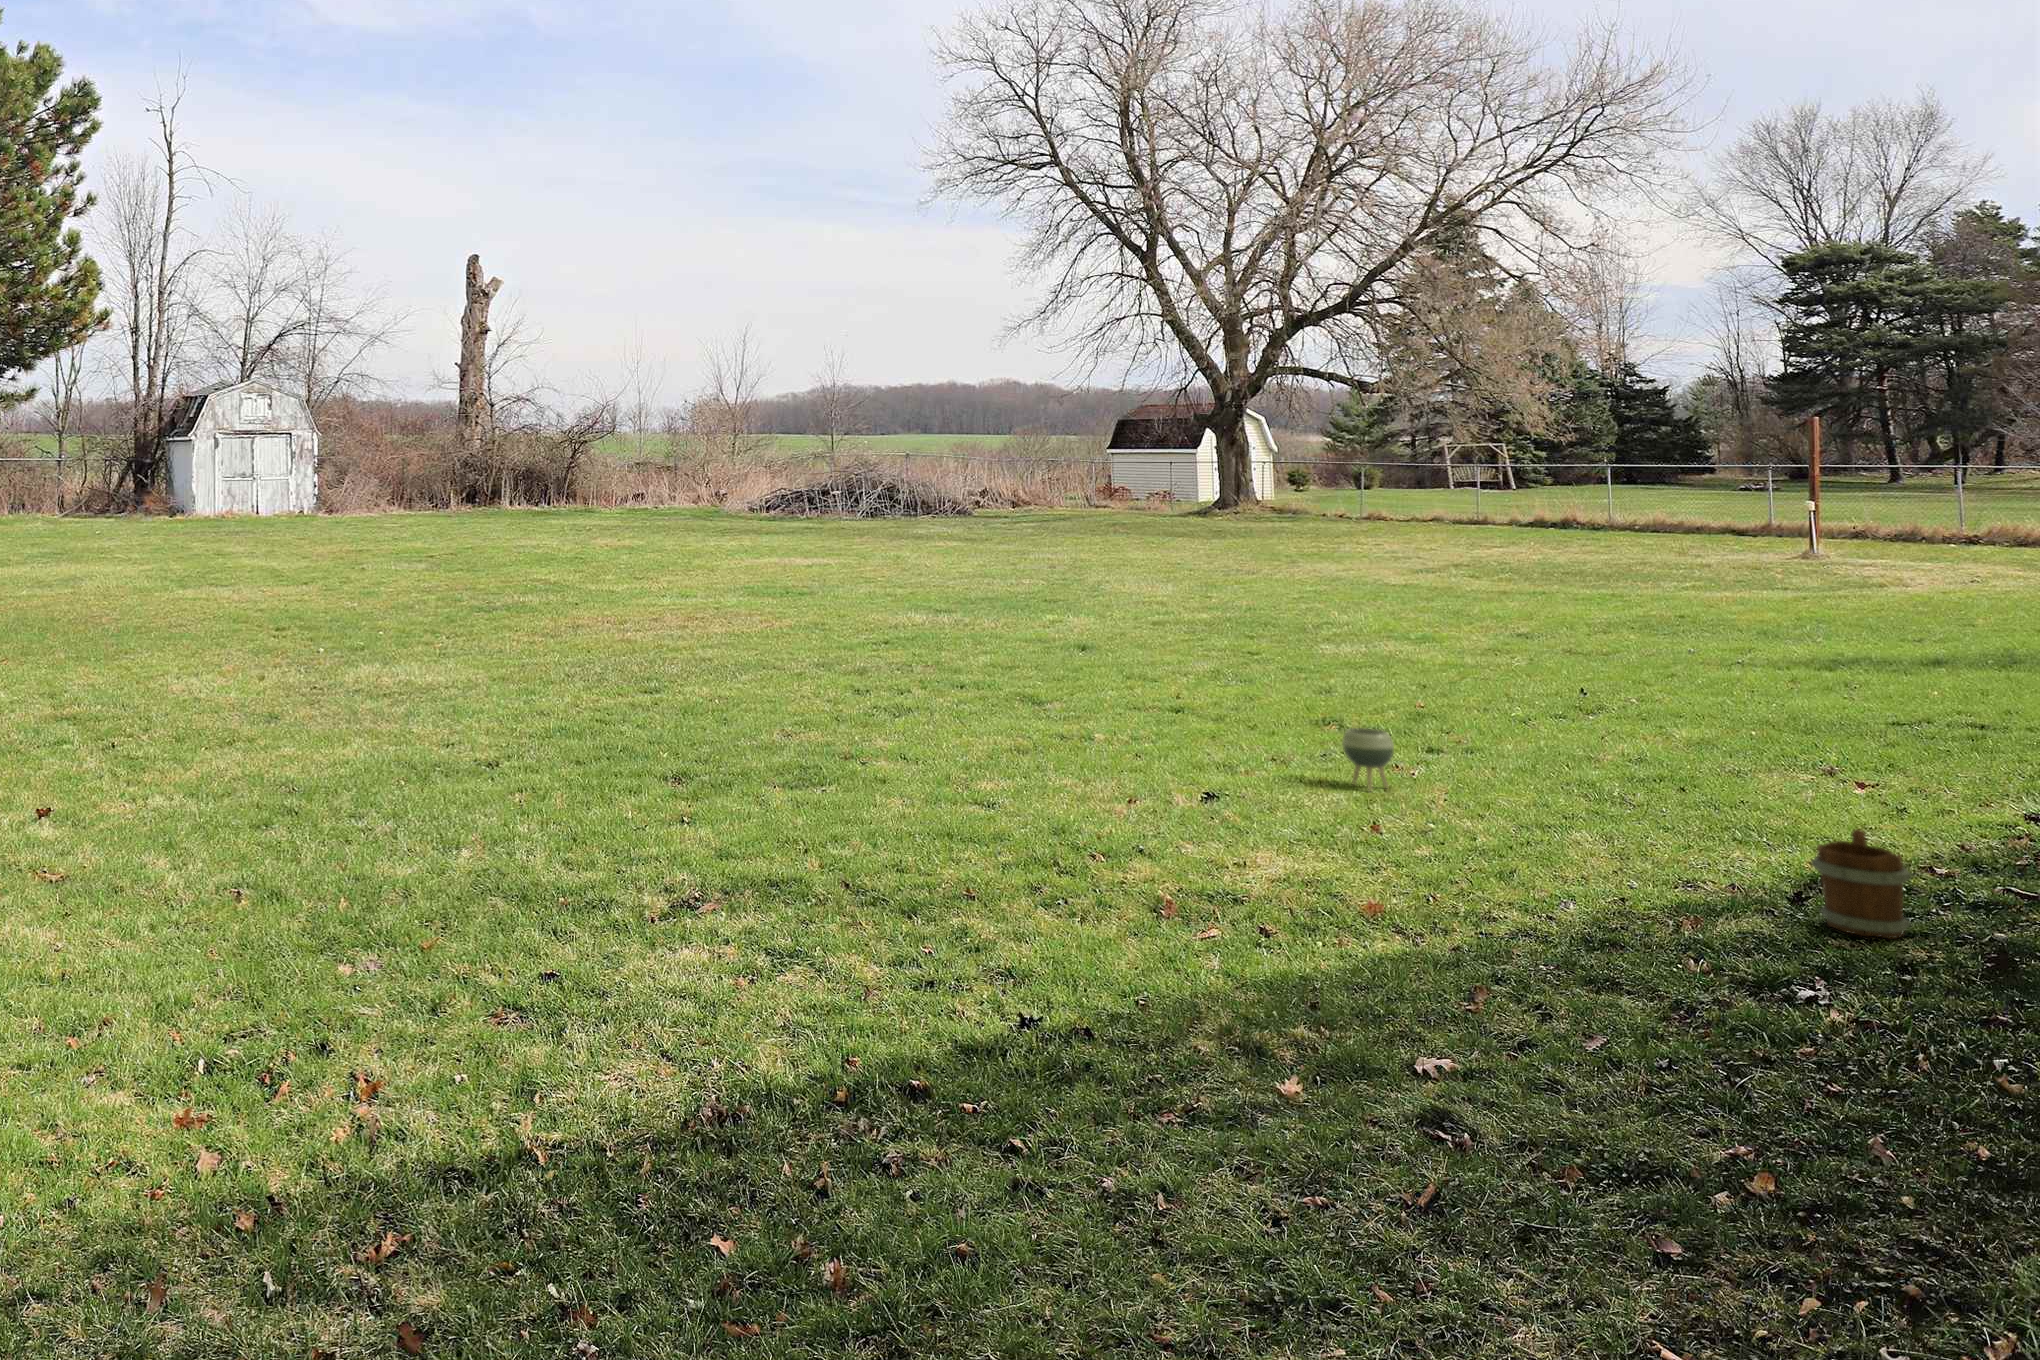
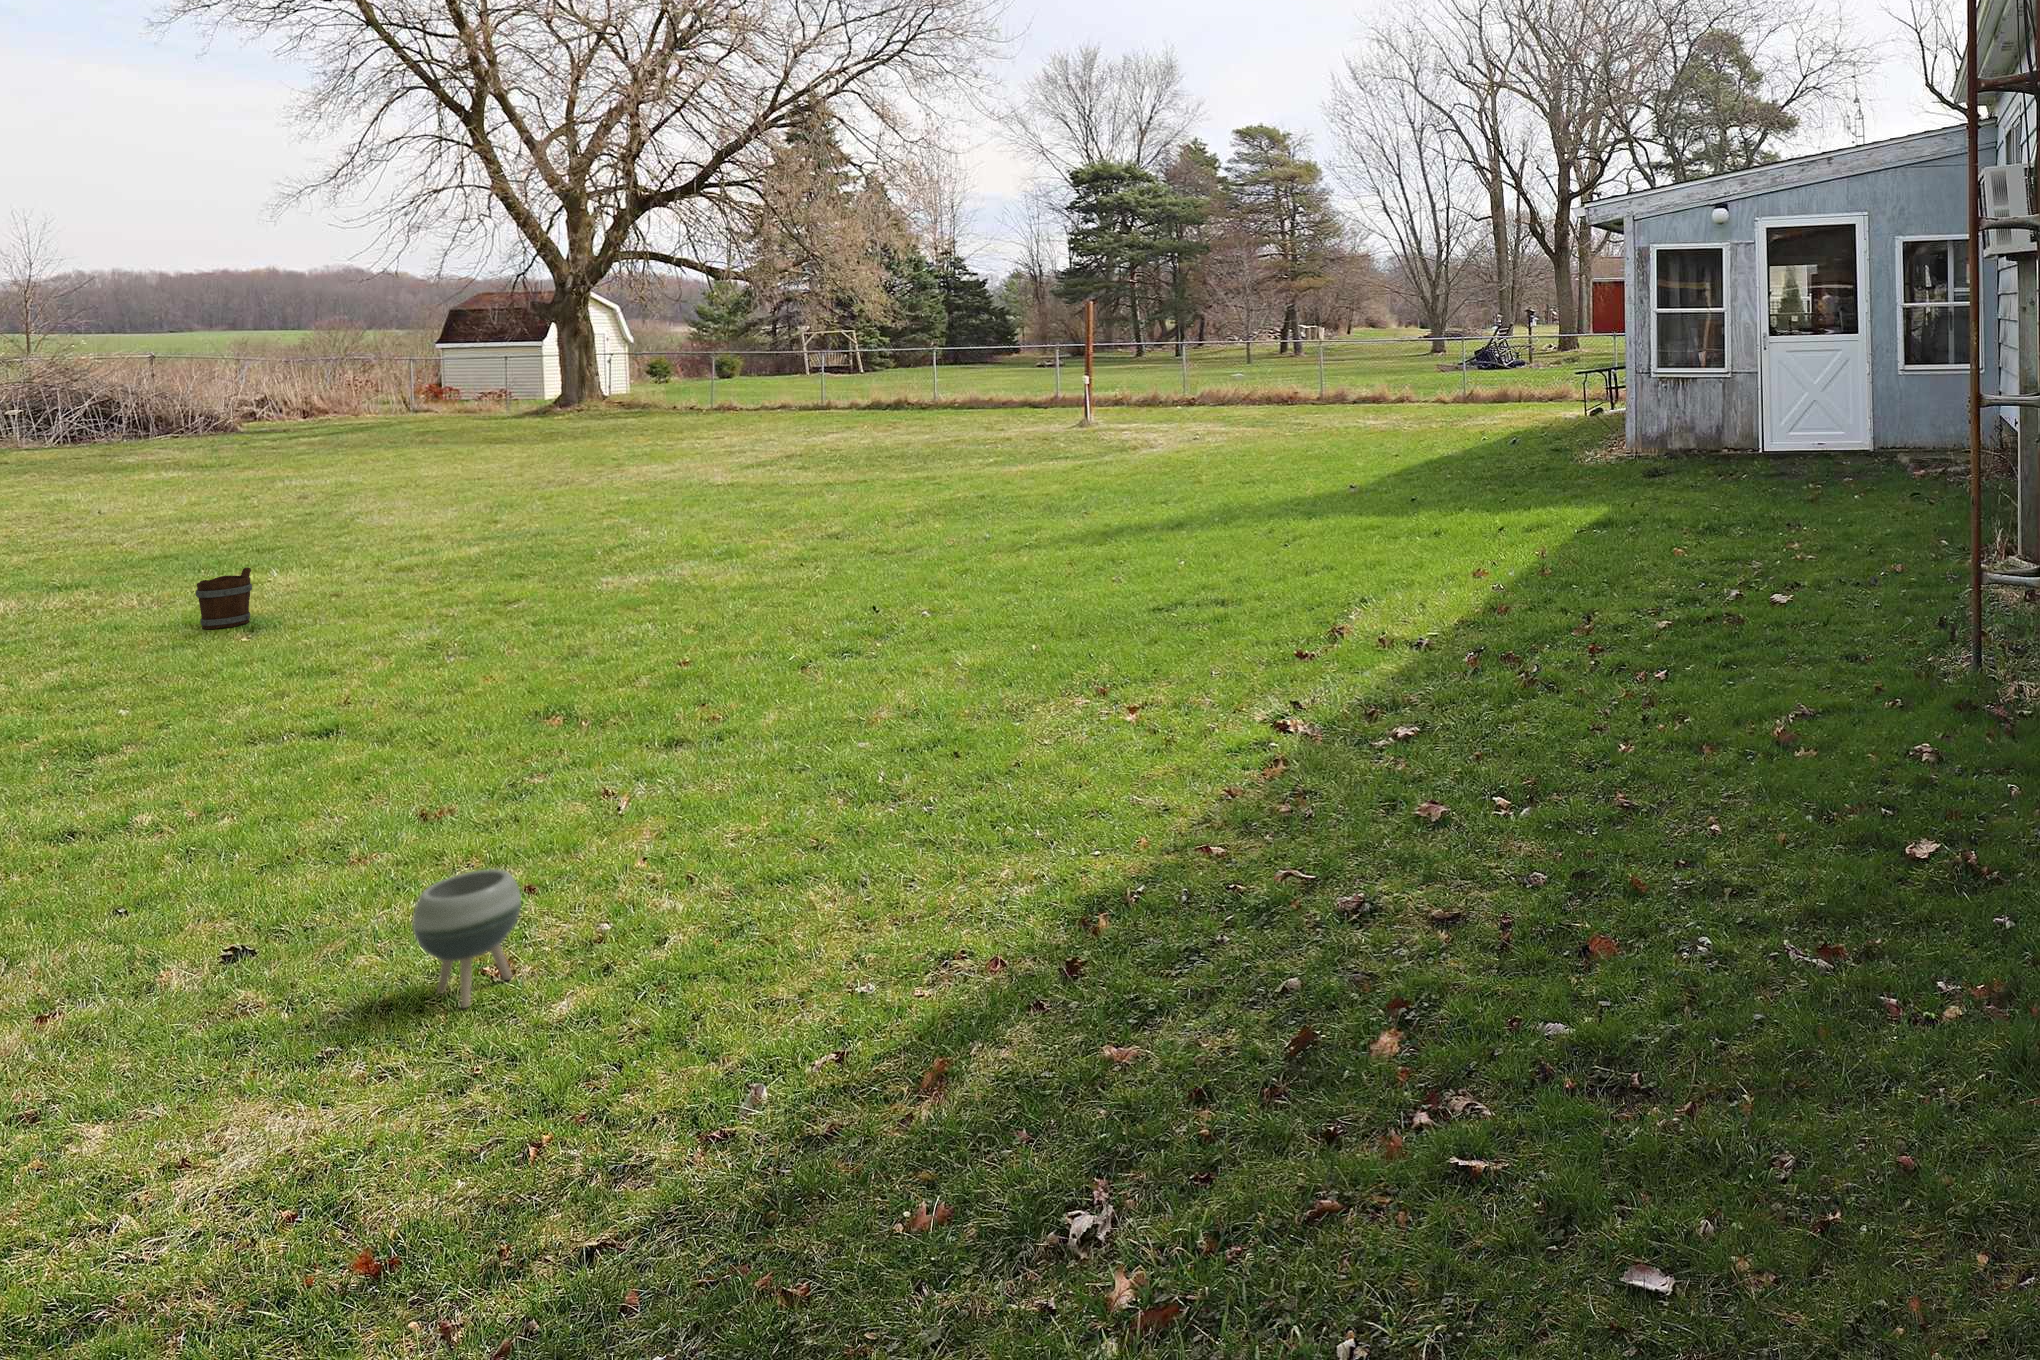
bucket: present [1811,829,1911,939] -> present [196,567,252,629]

